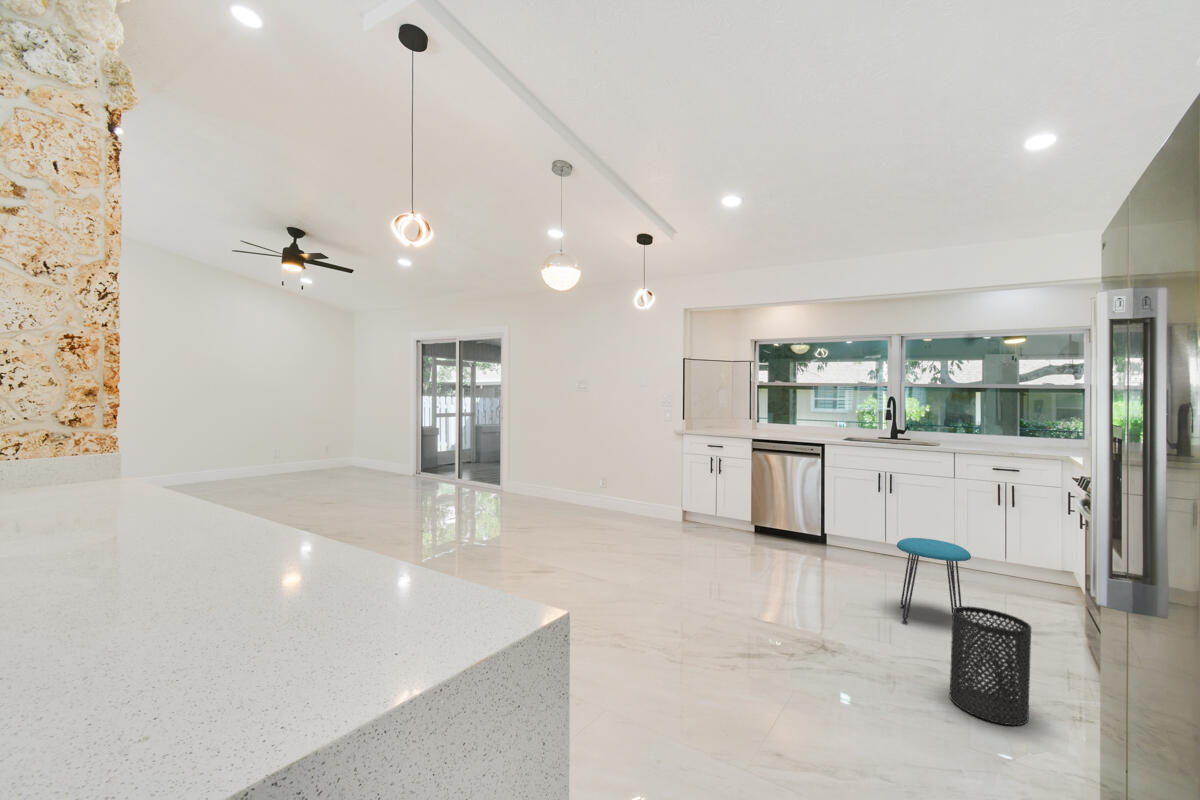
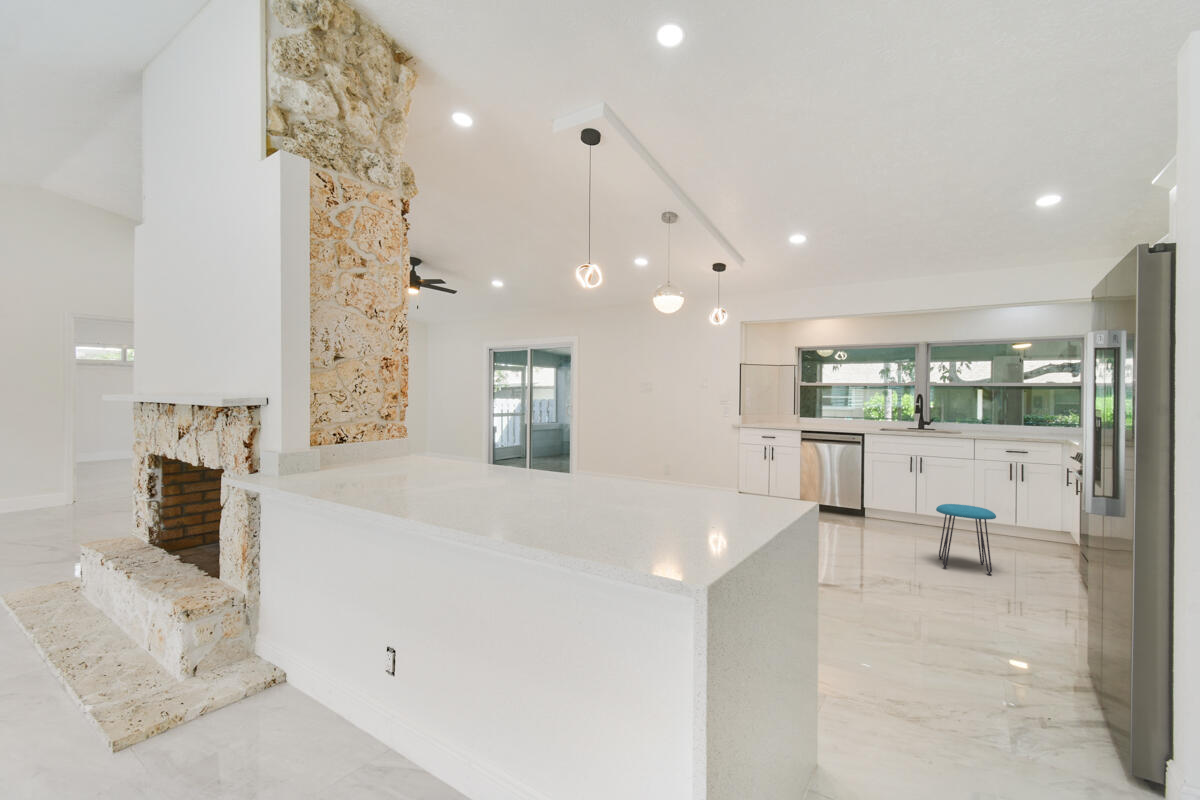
trash can: present [950,606,1031,725] -> none [989,546,1050,626]

